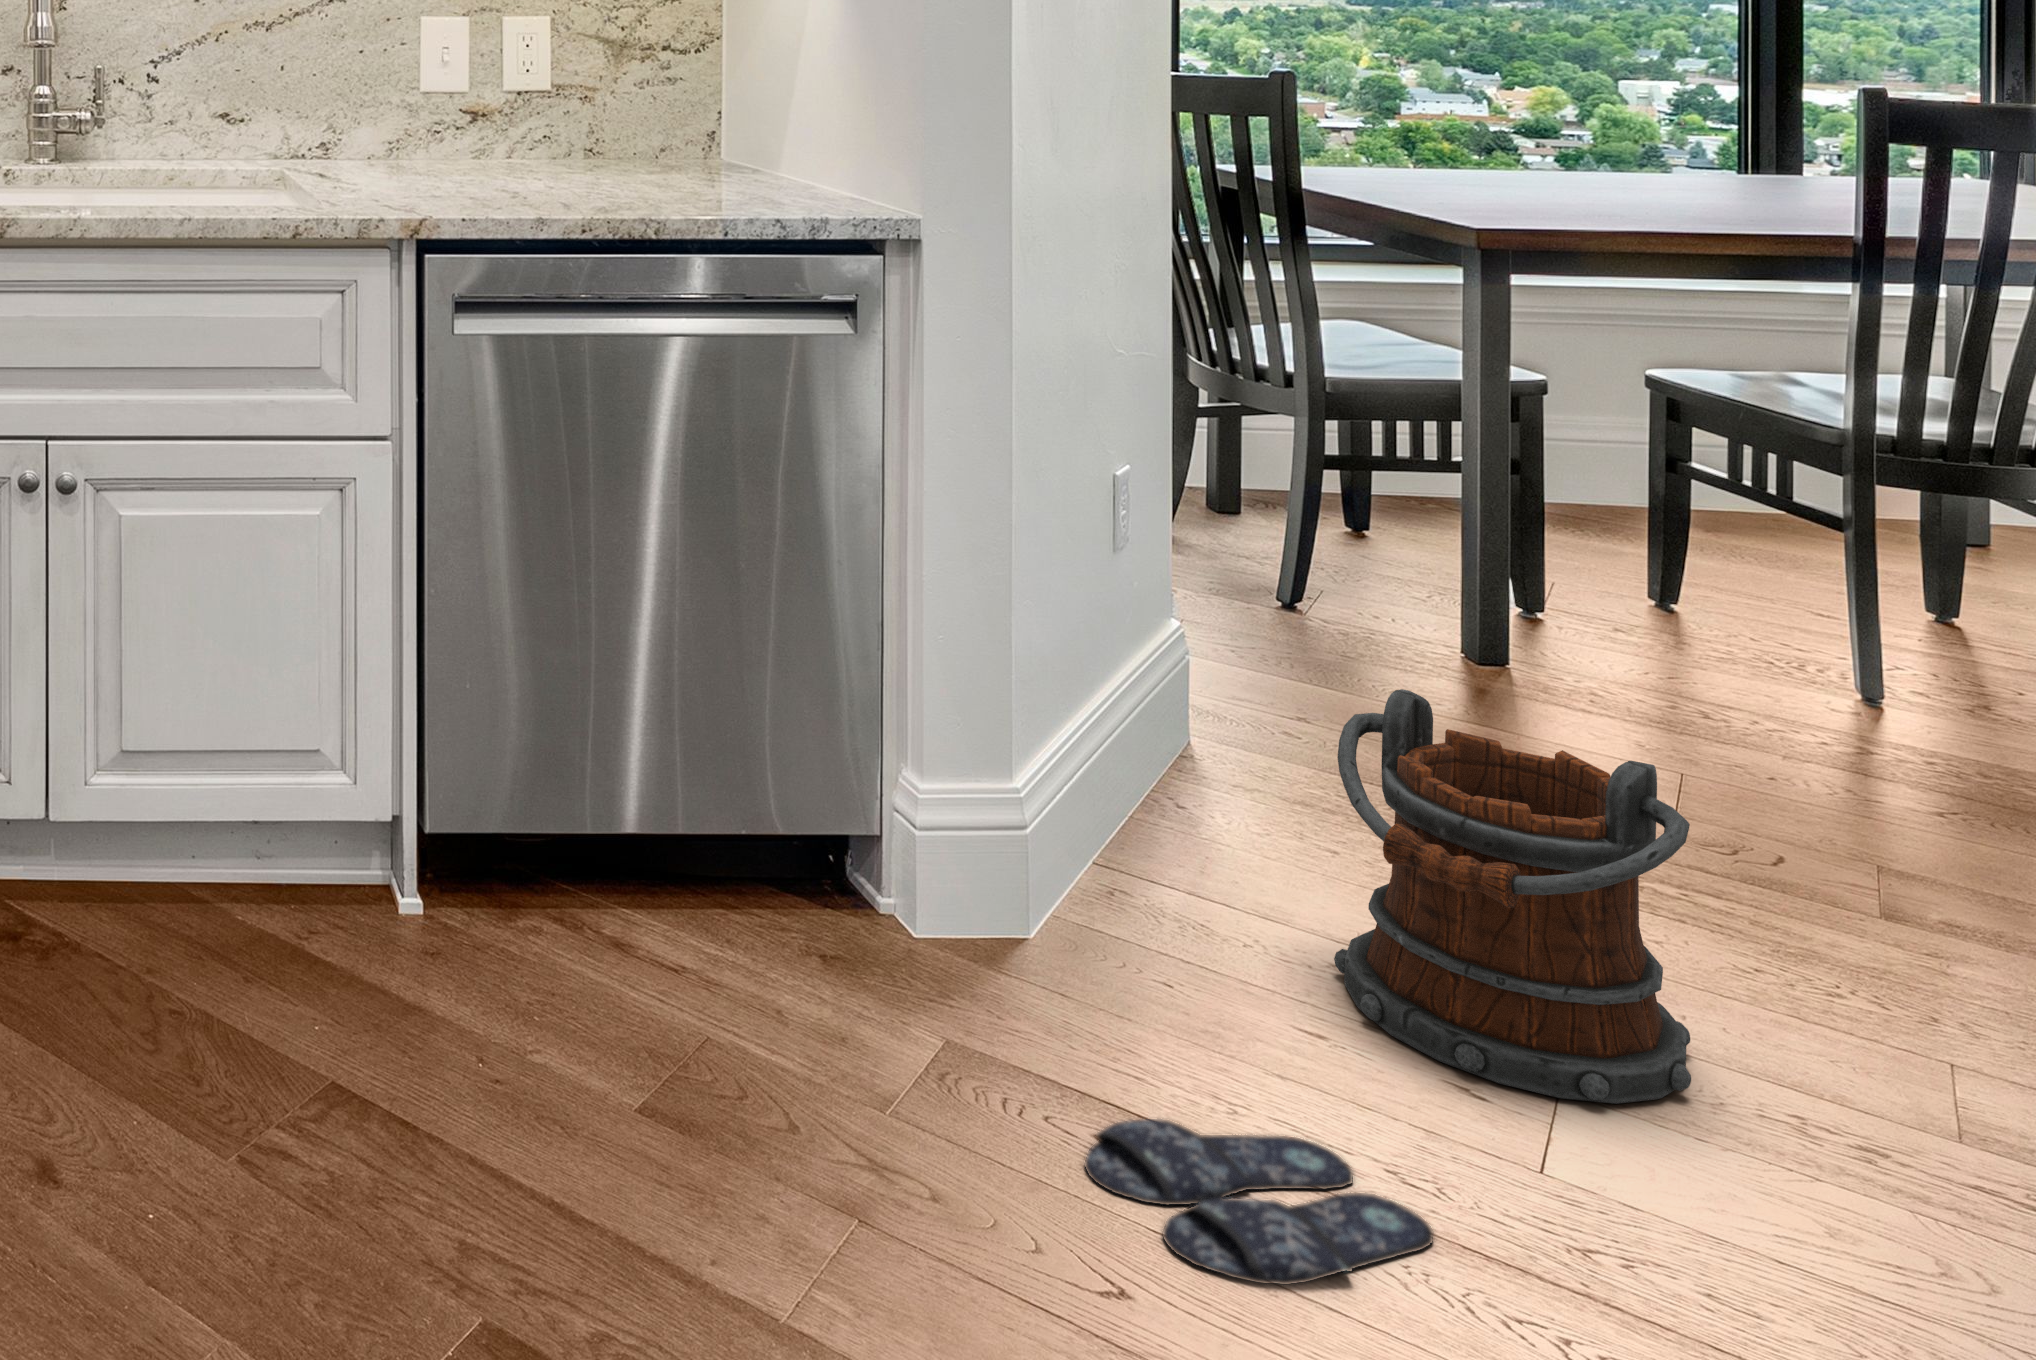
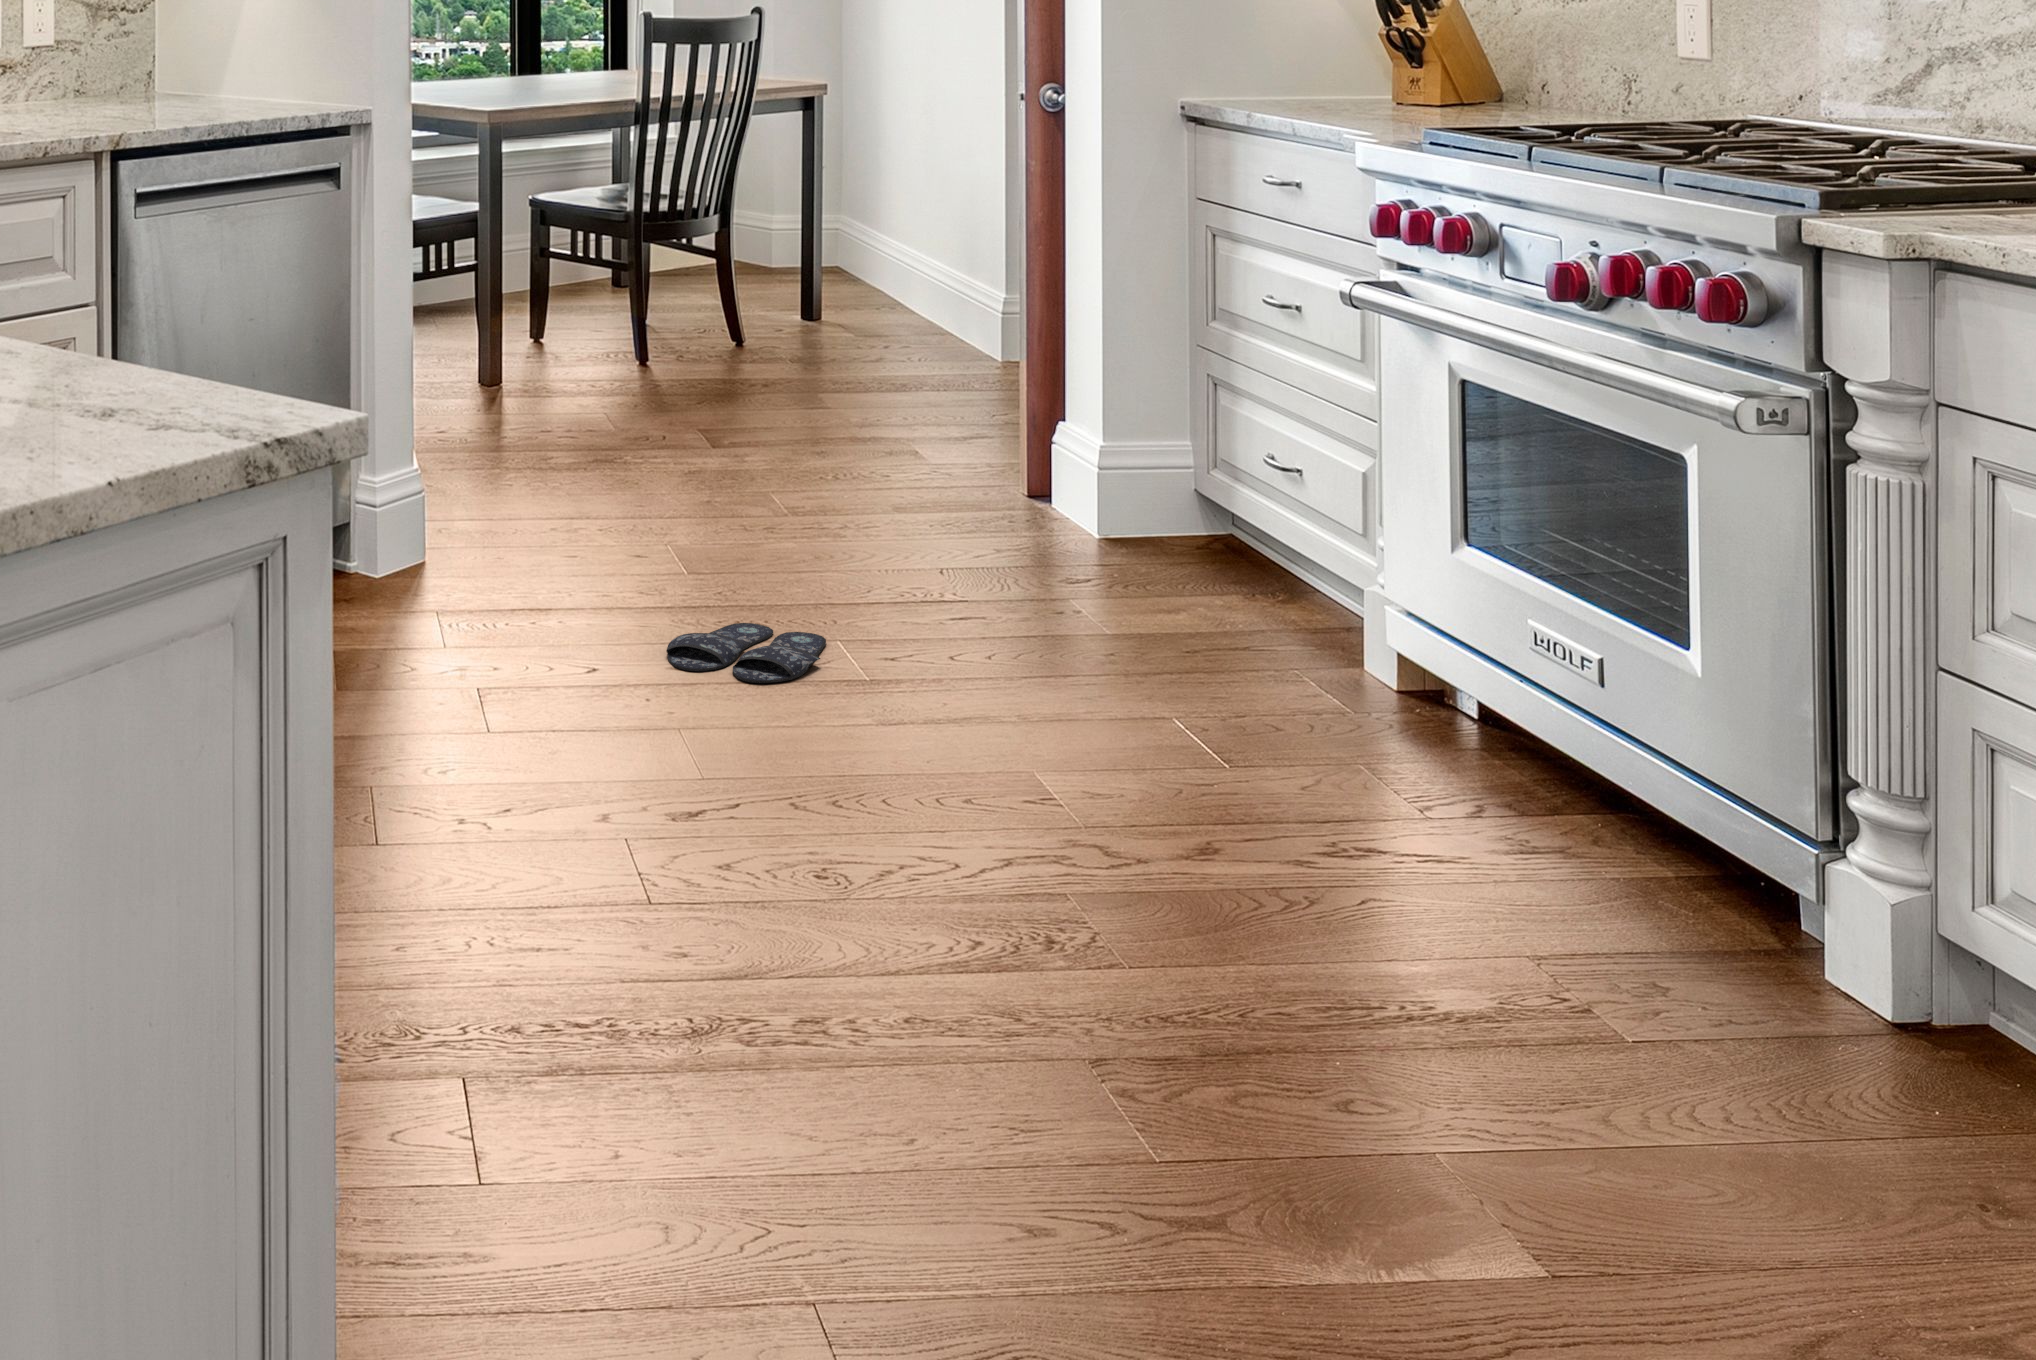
bucket: present [1334,689,1691,1104] -> none [655,370,838,577]

